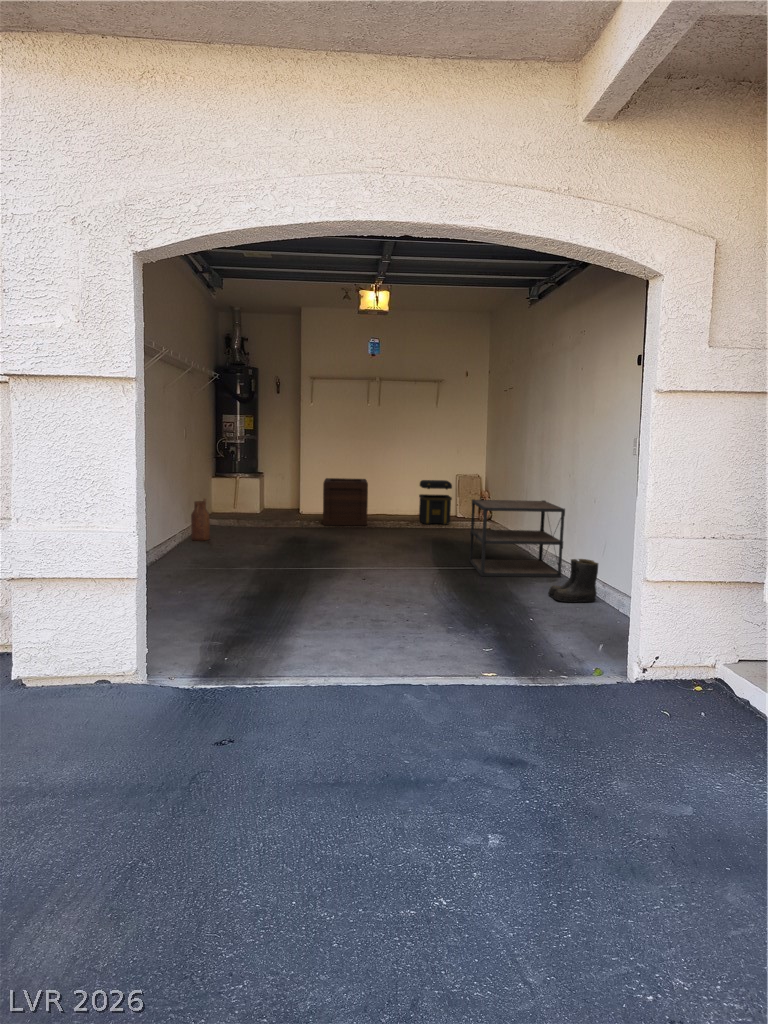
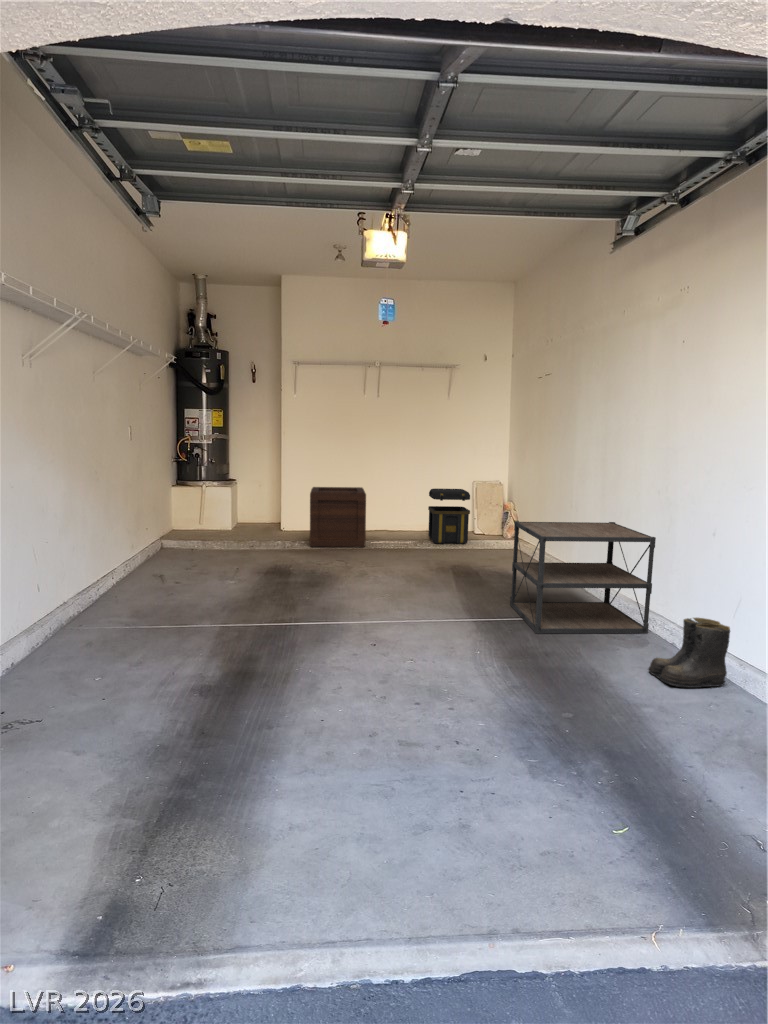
watering can: present [191,499,210,541] -> none [134,517,161,574]

